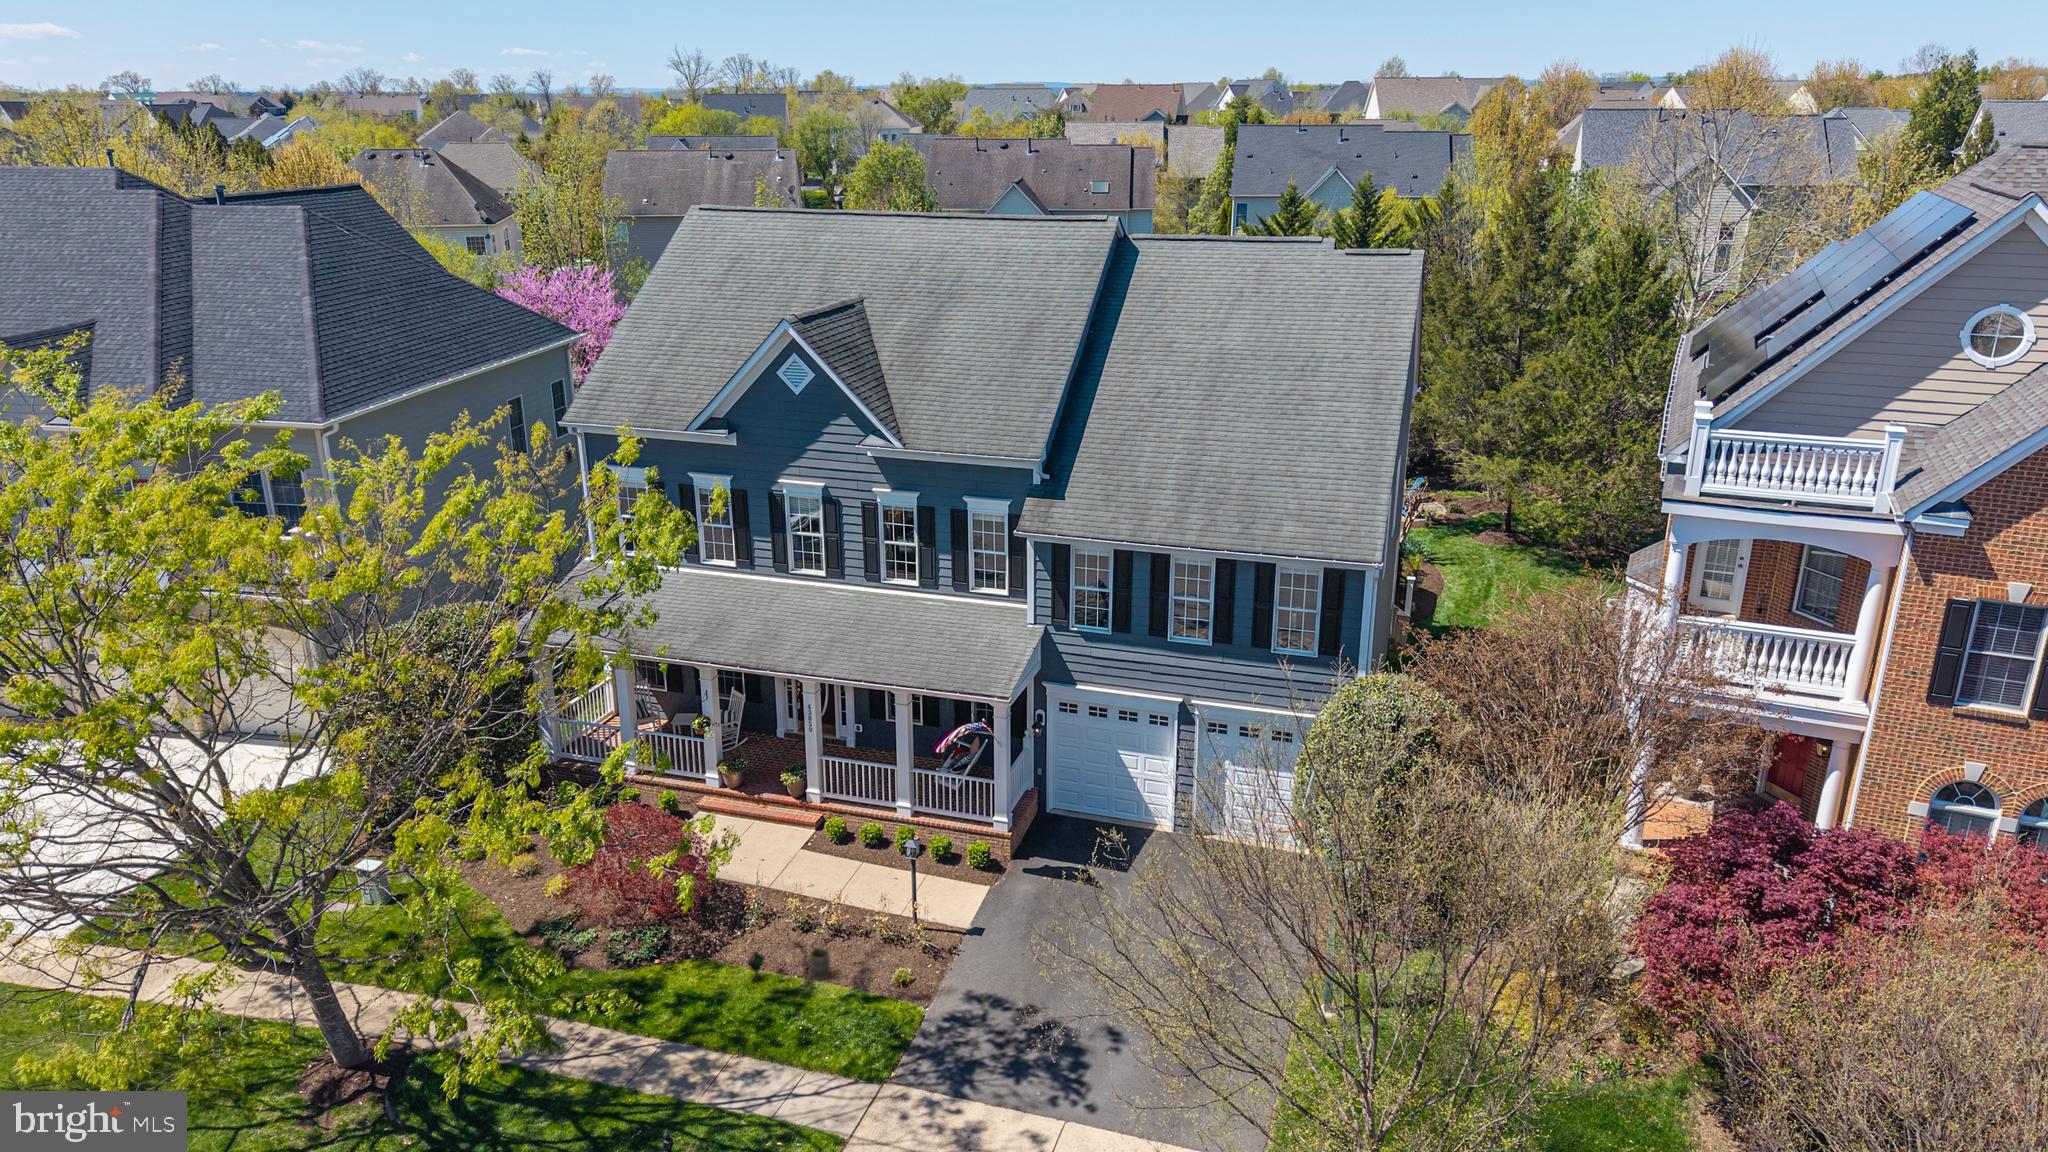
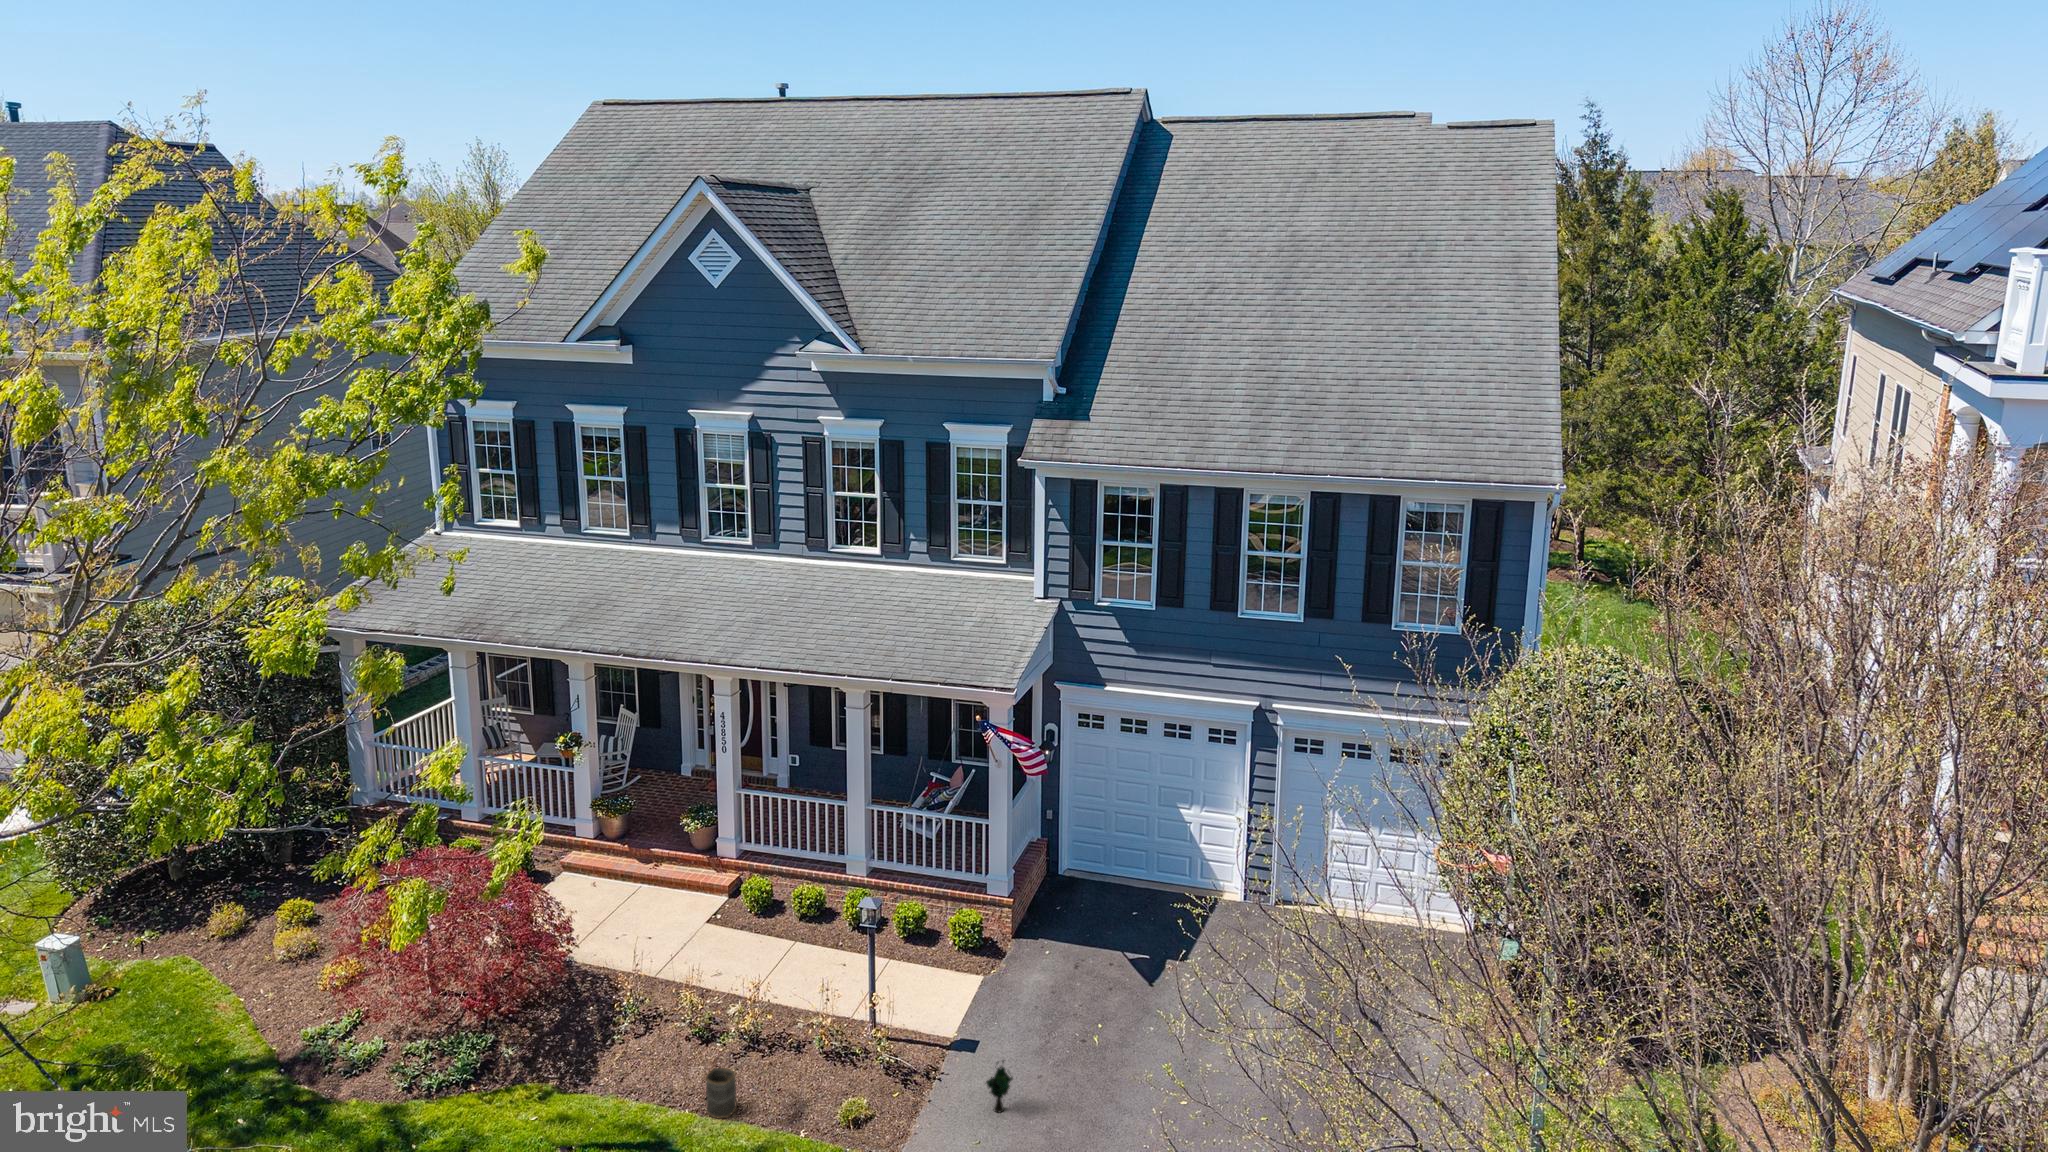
decorative plant: present [748,950,765,981] -> present [986,1061,1013,1113]

